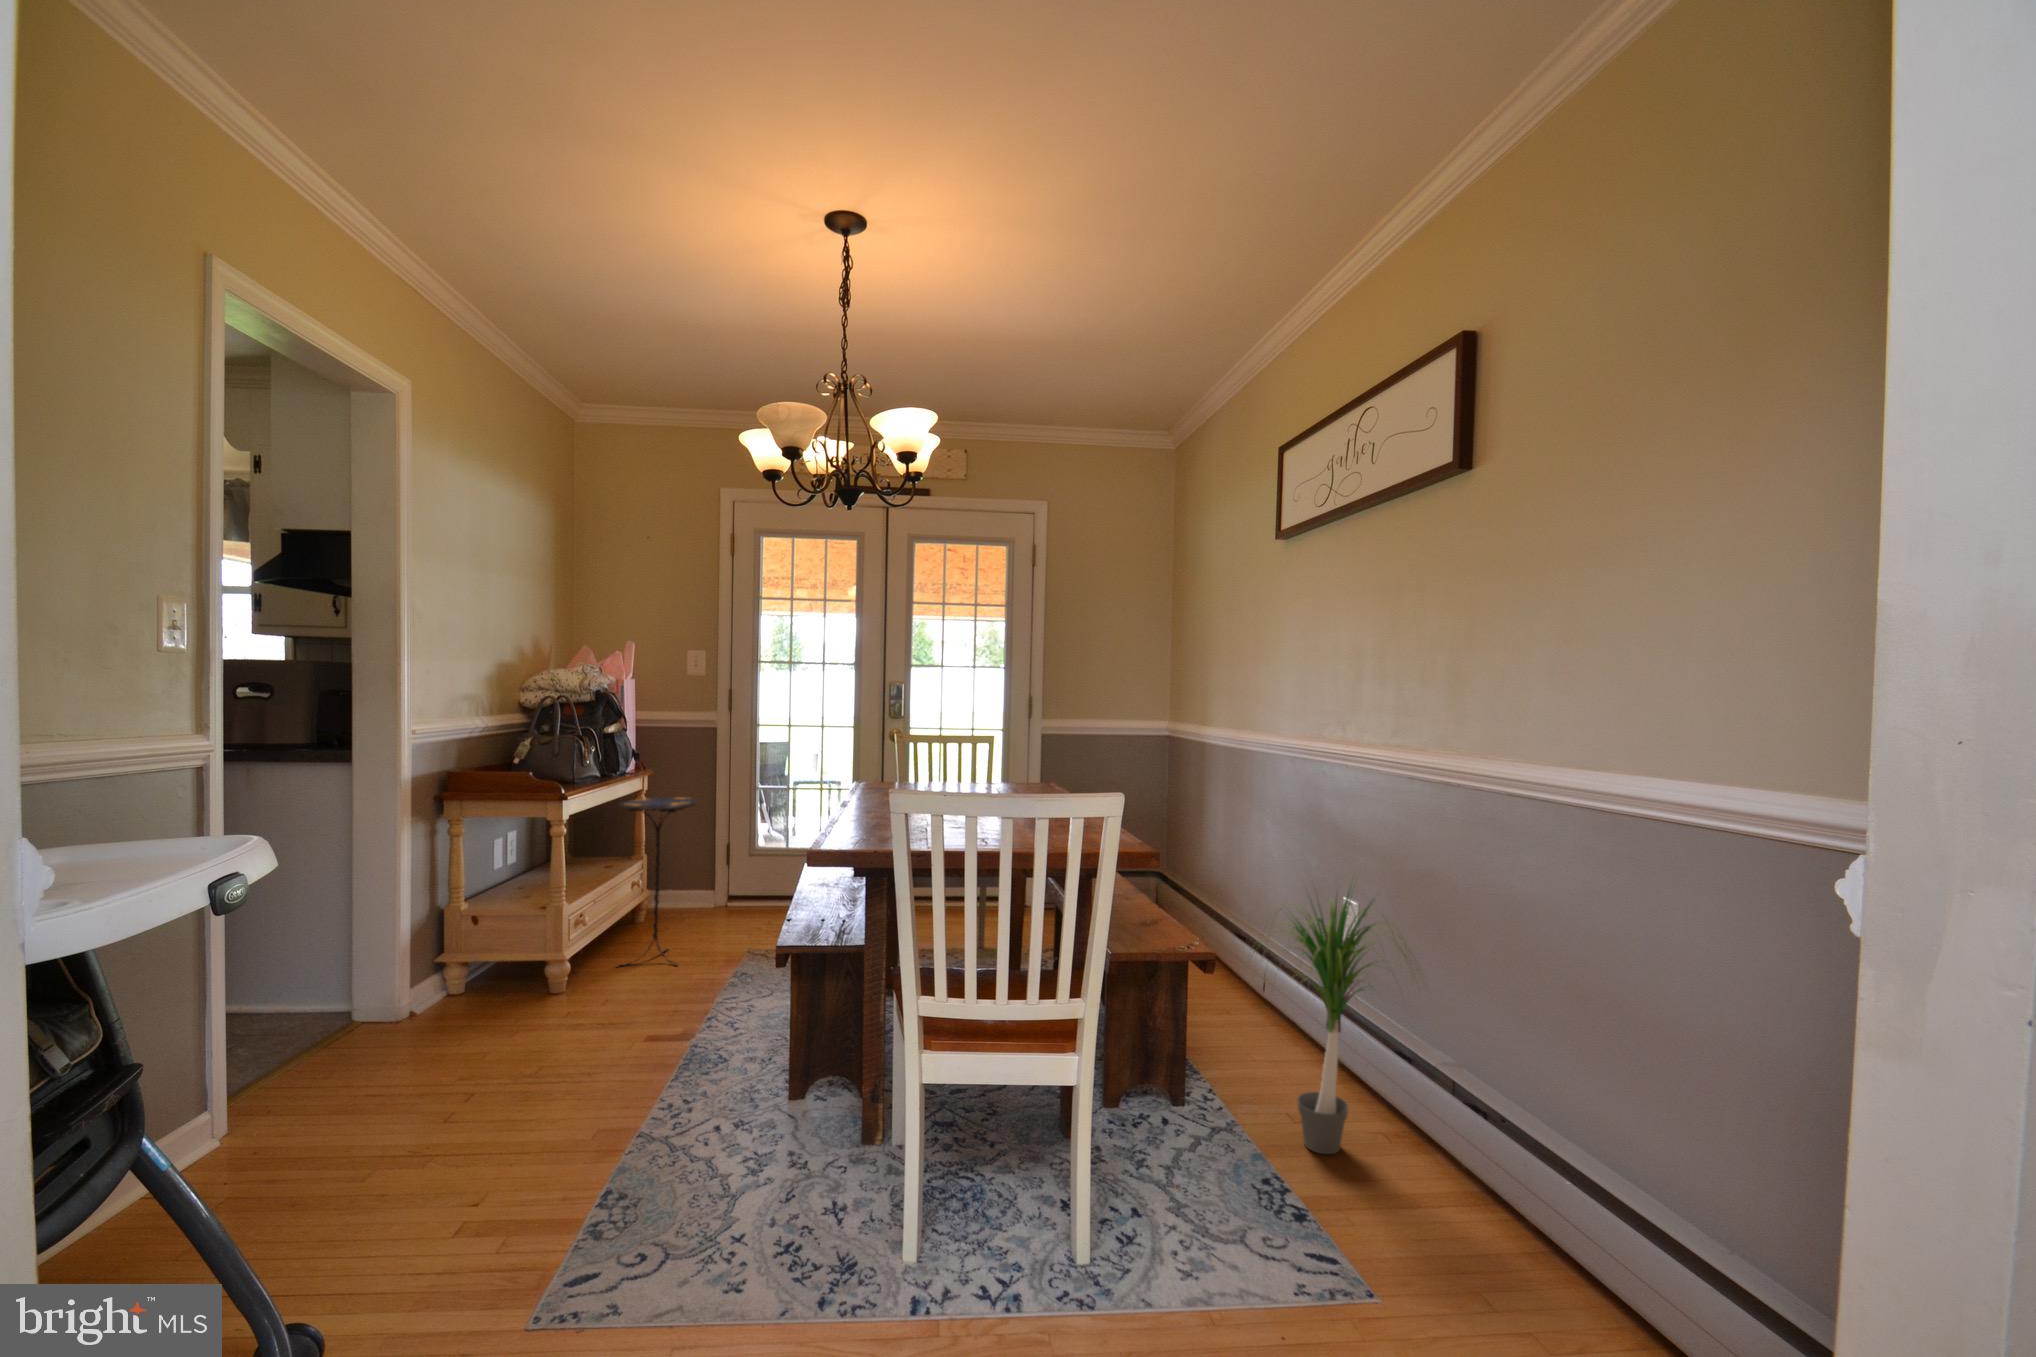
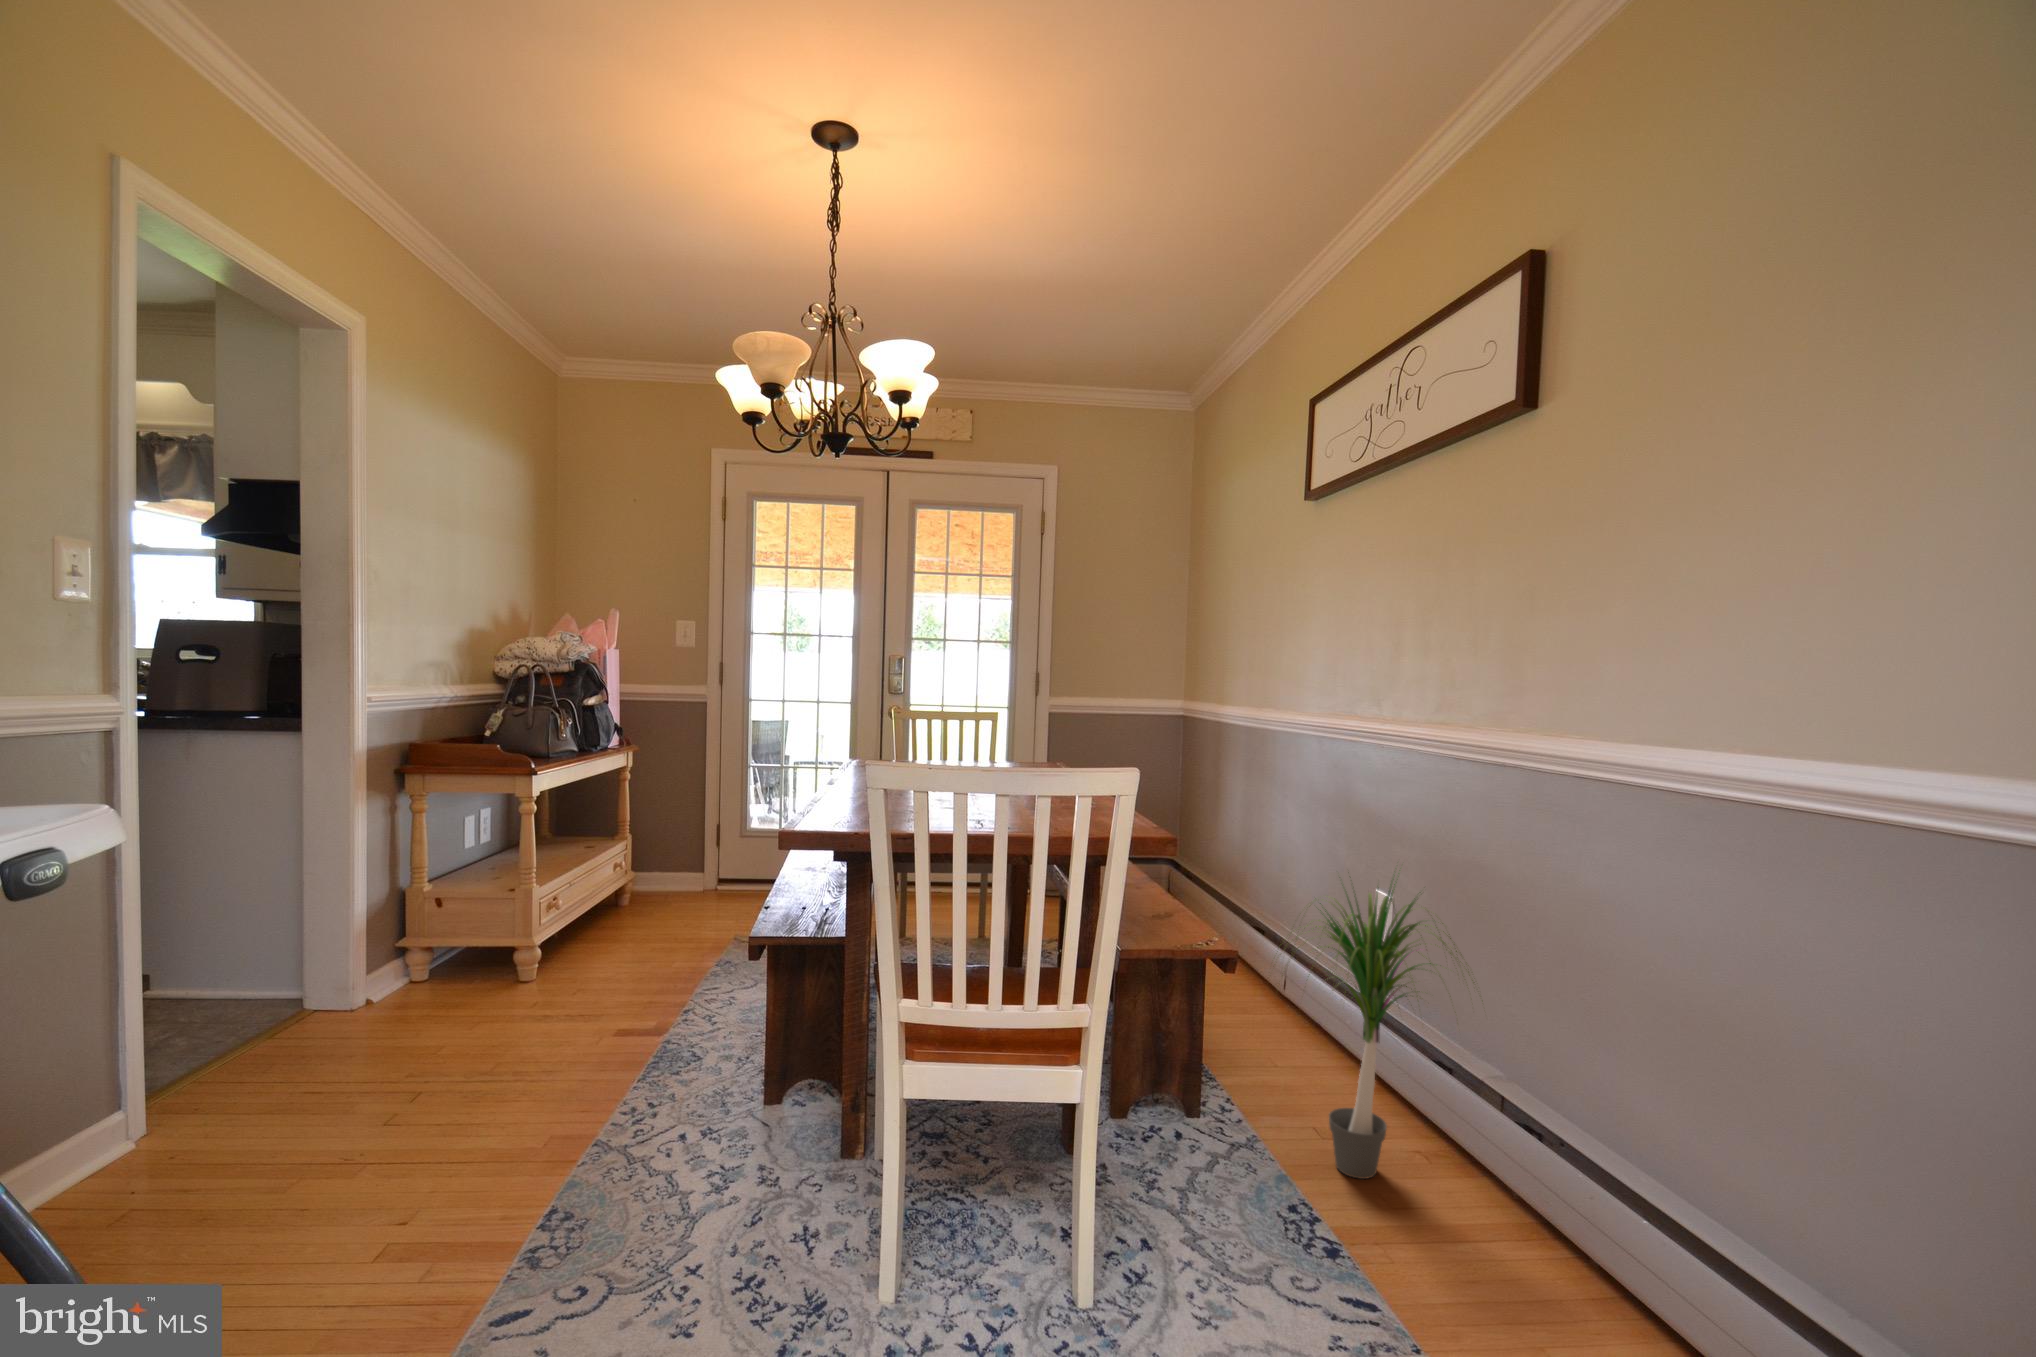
side table: present [620,797,697,965] -> none [592,774,680,954]

